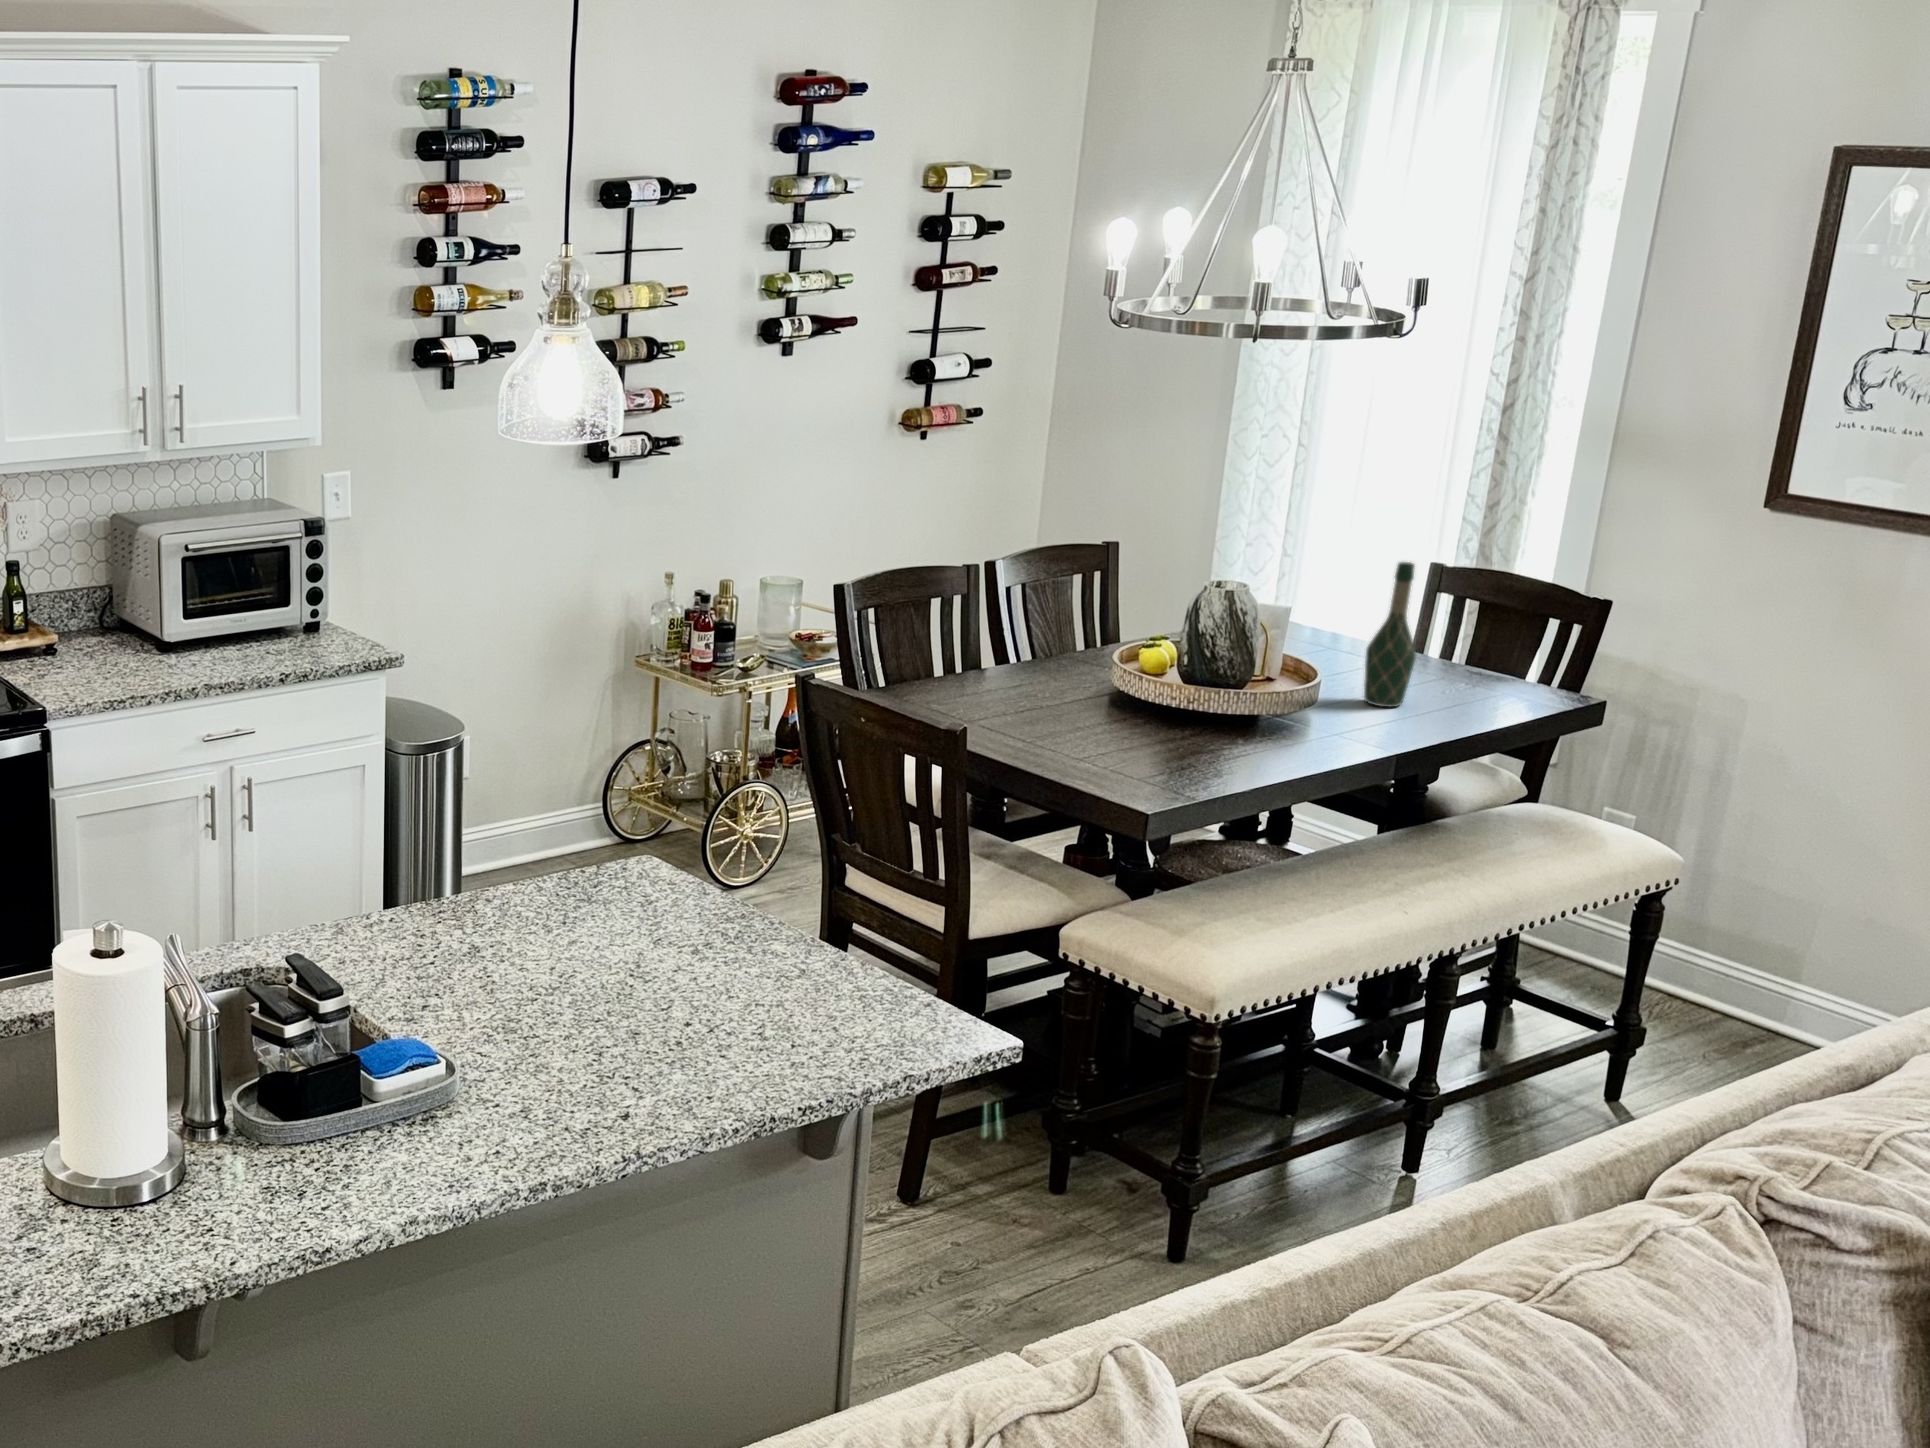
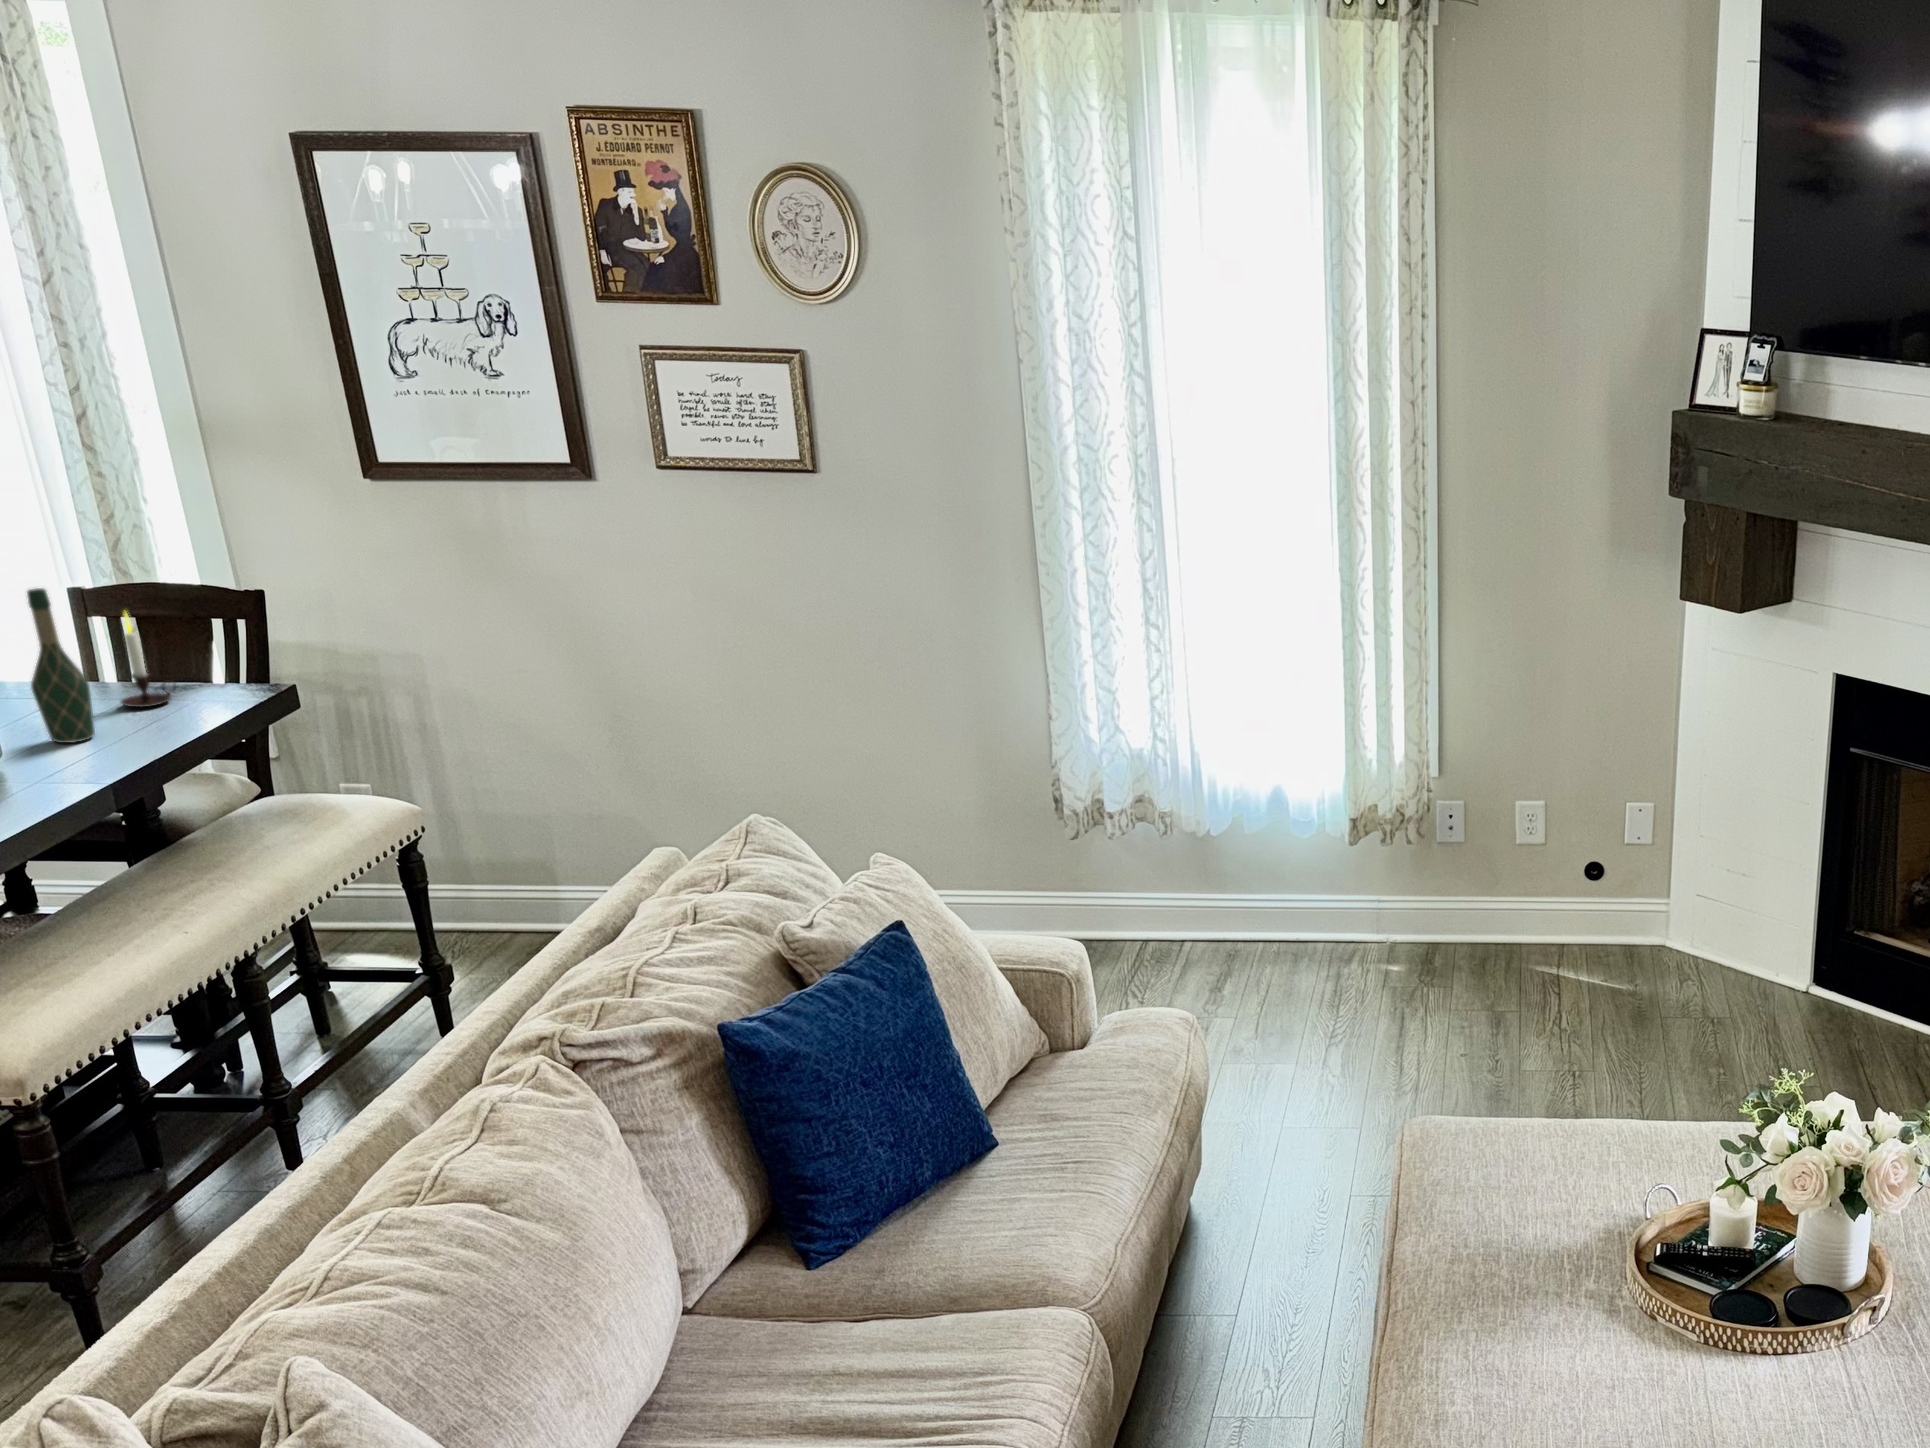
candle: none [1435,596,1492,690] -> present [121,613,176,707]

